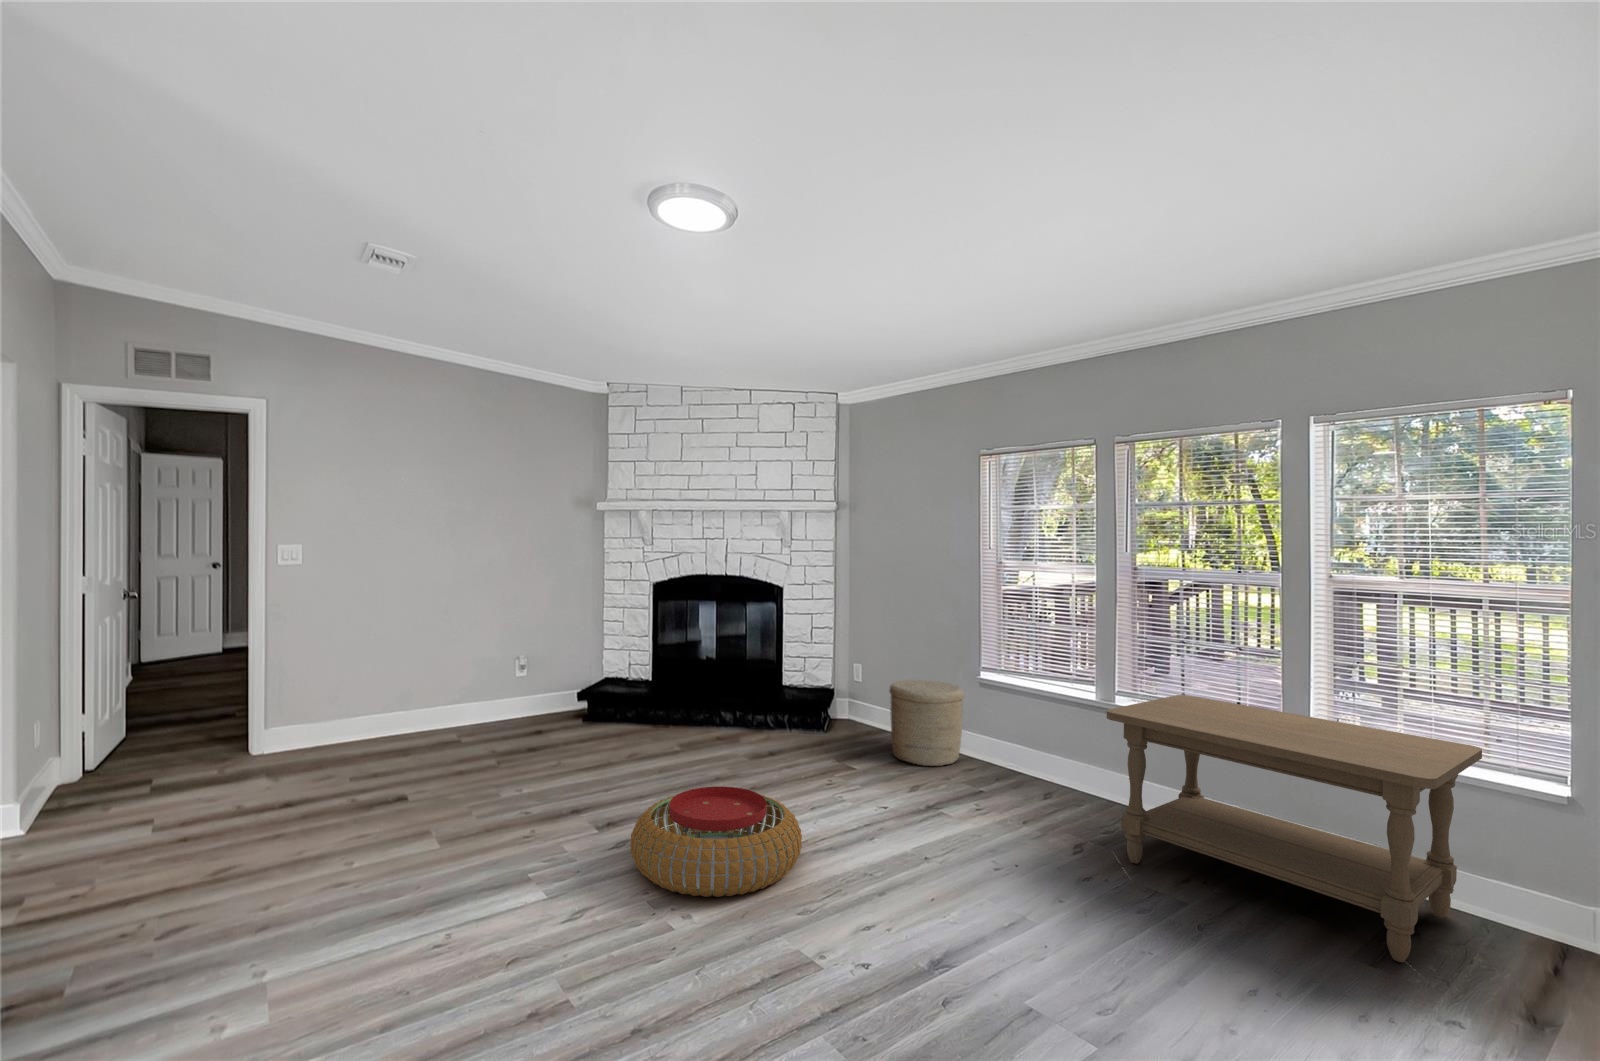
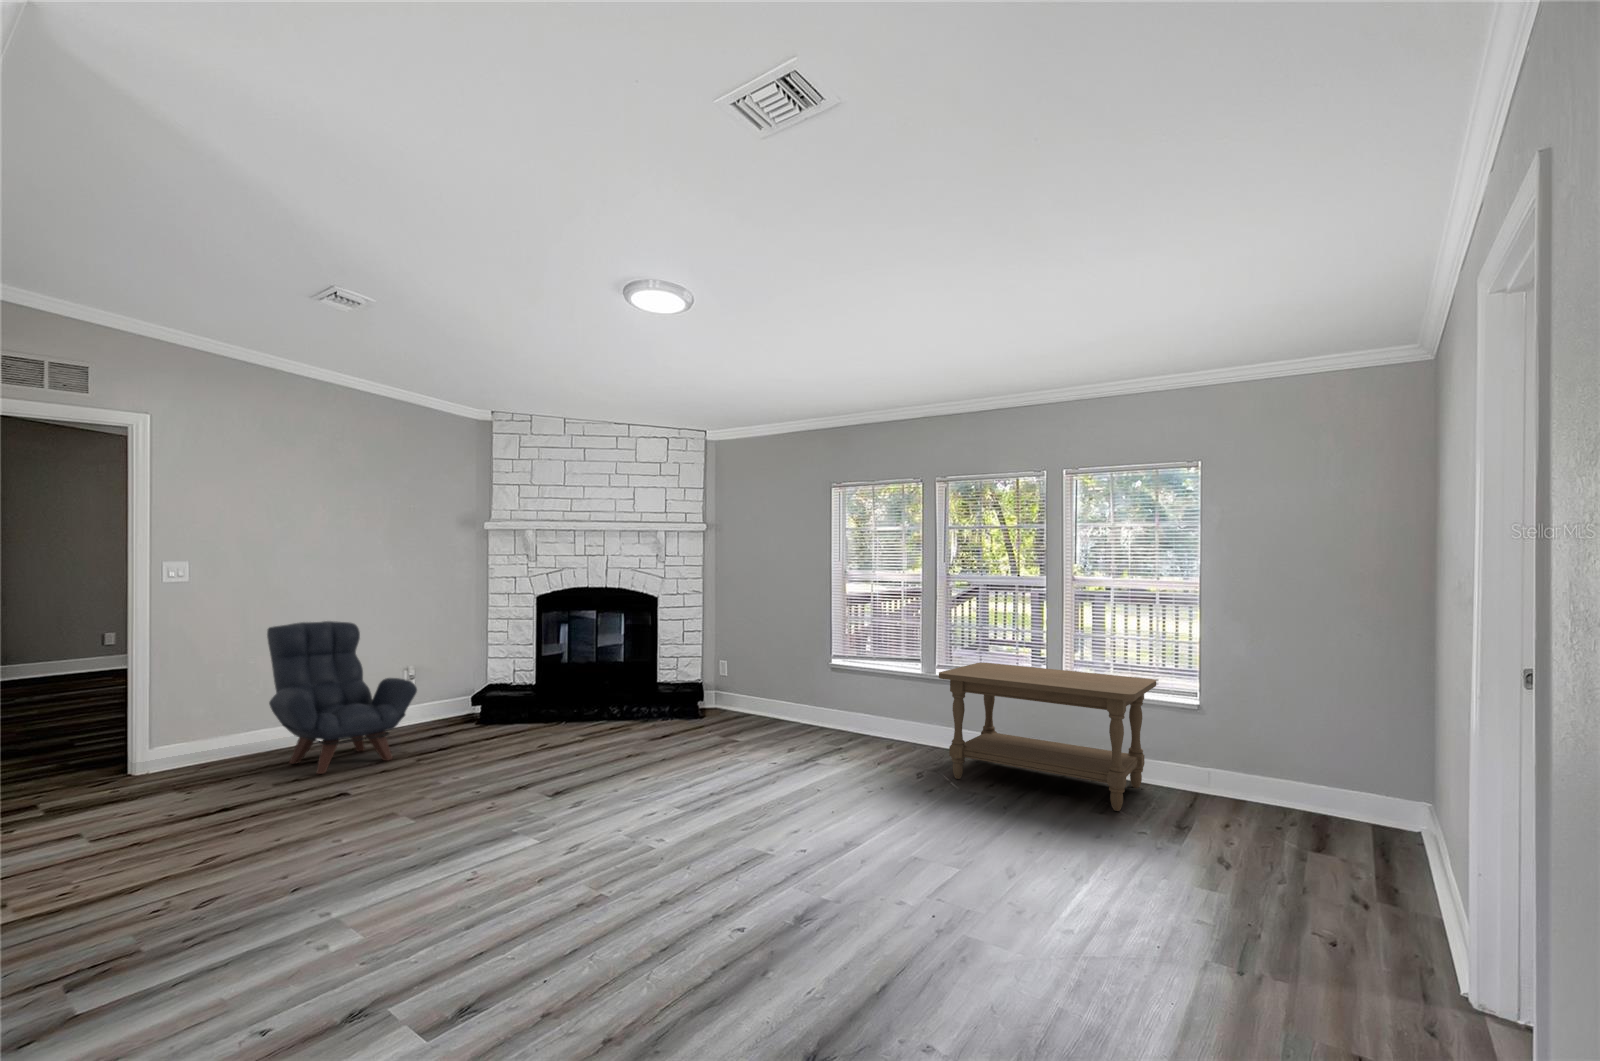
armchair: none [356,608,504,772] -> present [267,621,417,774]
woven basket: present [889,680,964,766] -> none [761,668,820,734]
pouf: present [631,787,802,897] -> none [595,750,731,828]

